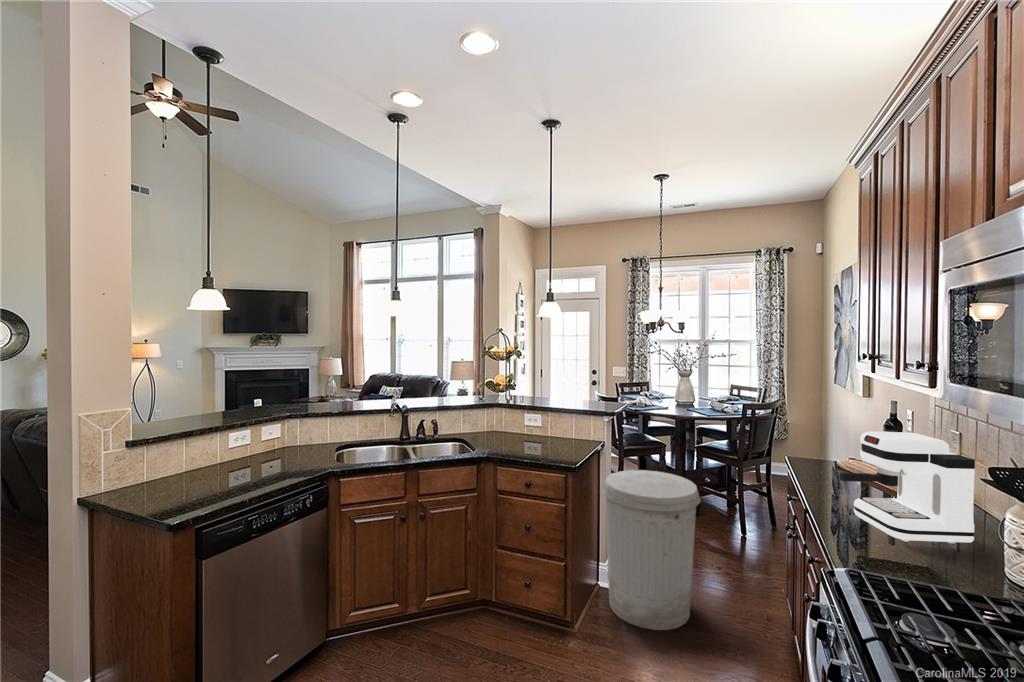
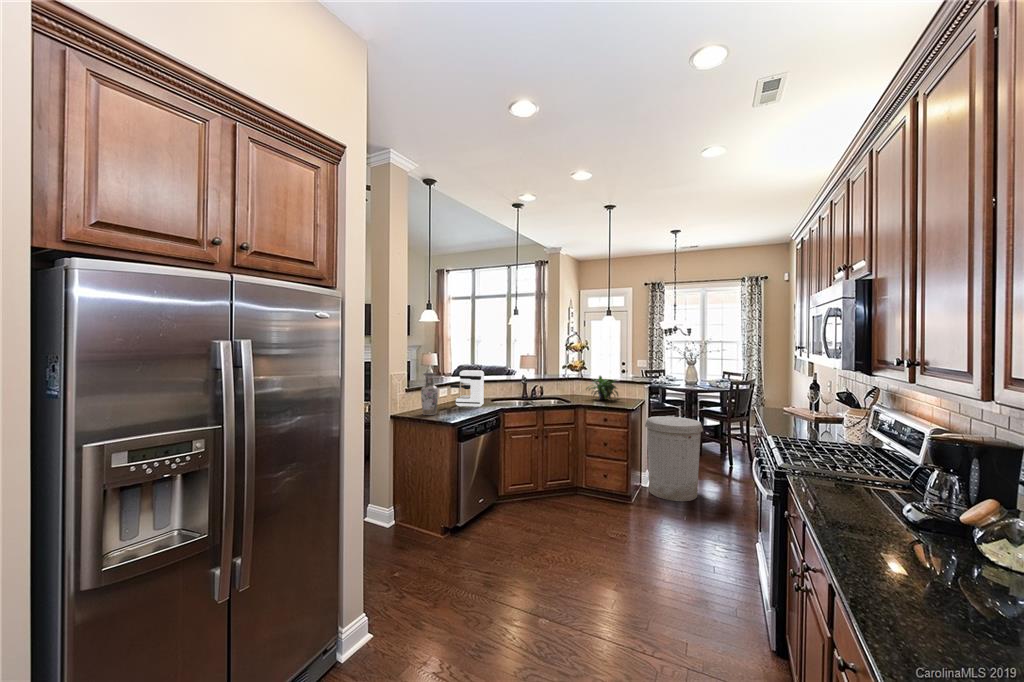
potted plant: none [503,404,559,447] -> present [586,376,618,399]
vase: none [128,411,171,501] -> present [421,373,438,415]
coffee maker: present [839,432,975,544] -> present [450,370,484,407]

